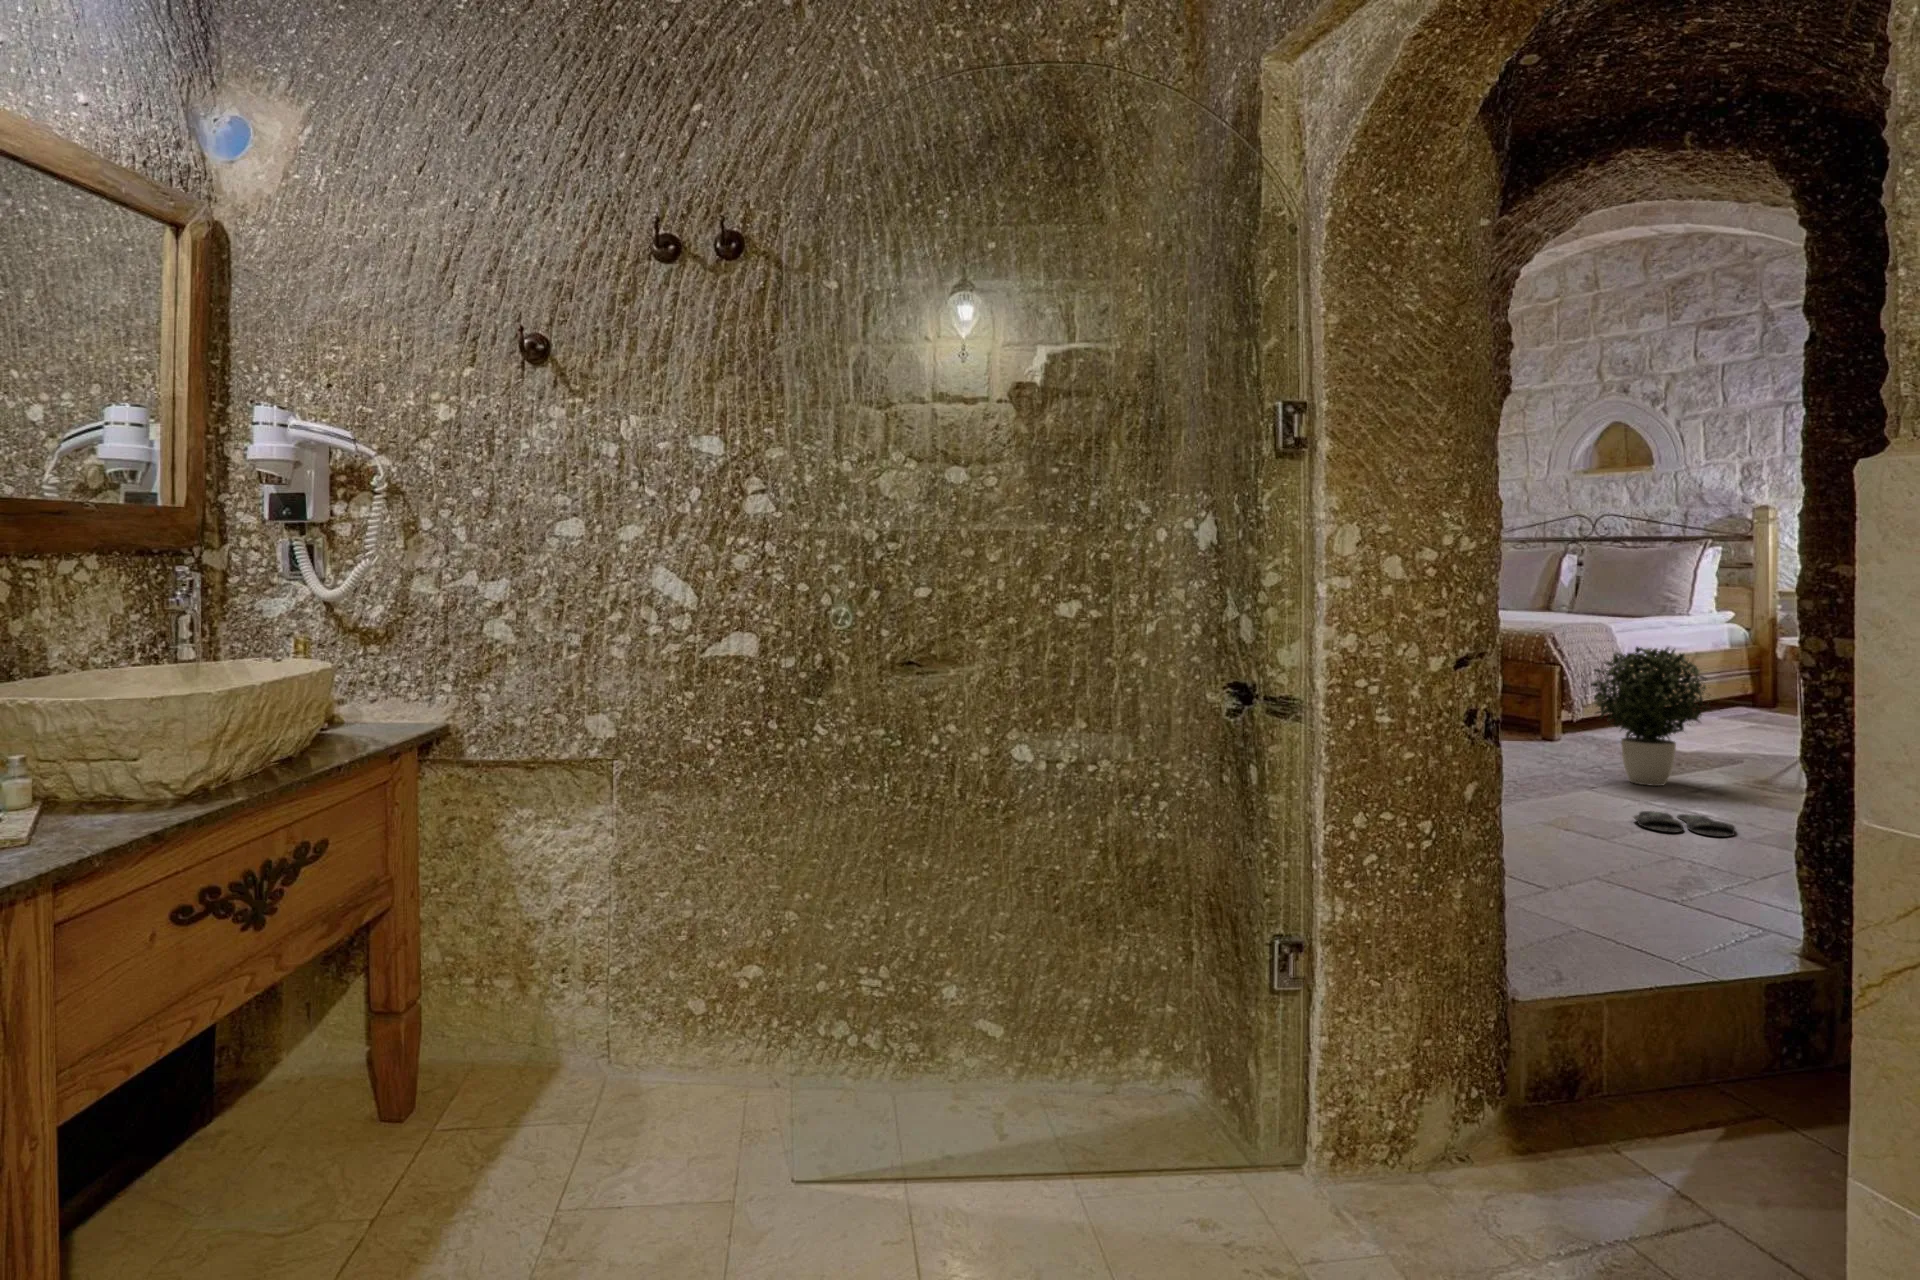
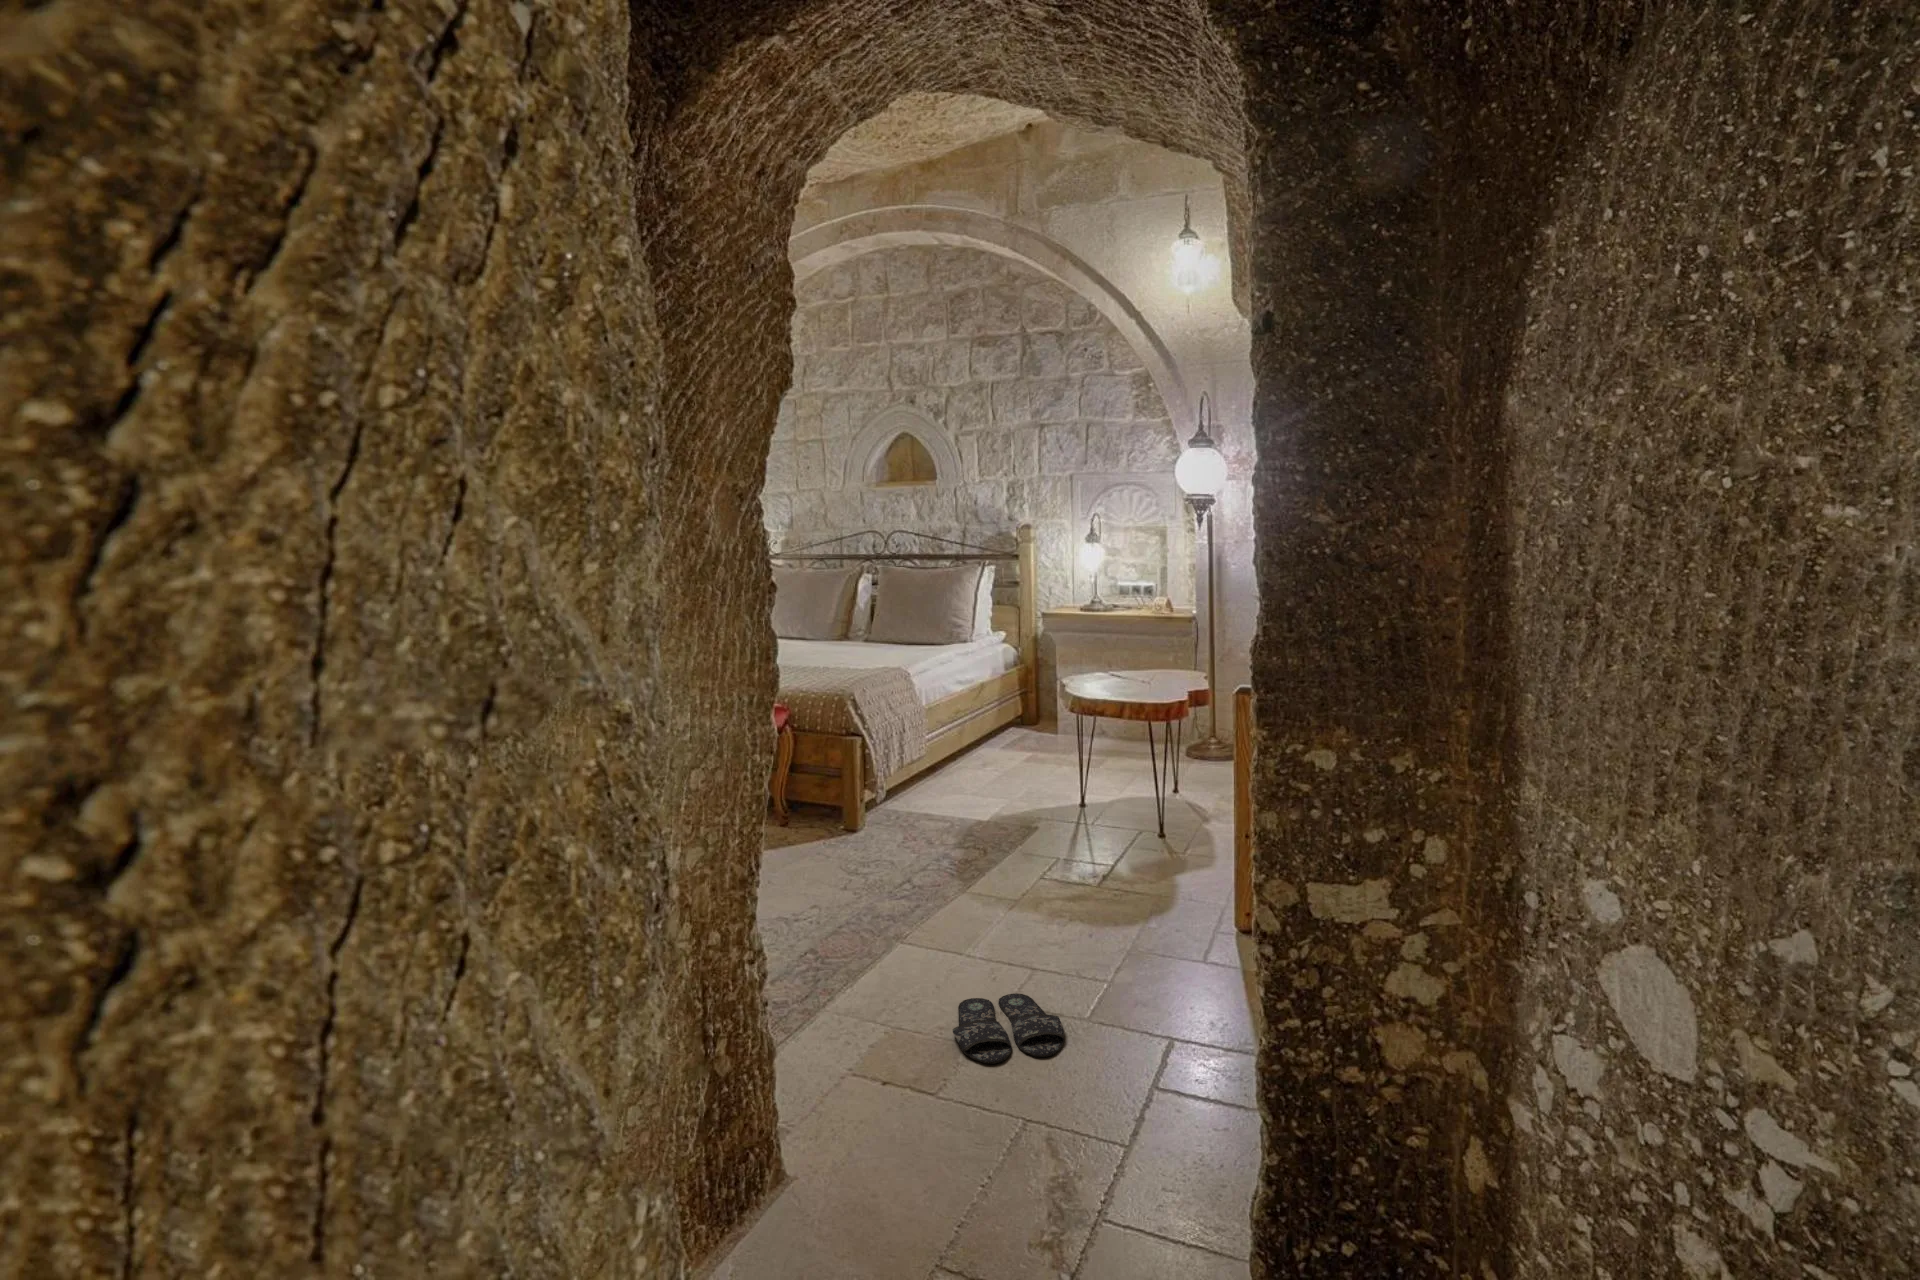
potted plant: present [1591,647,1711,786] -> none [893,744,1019,920]

